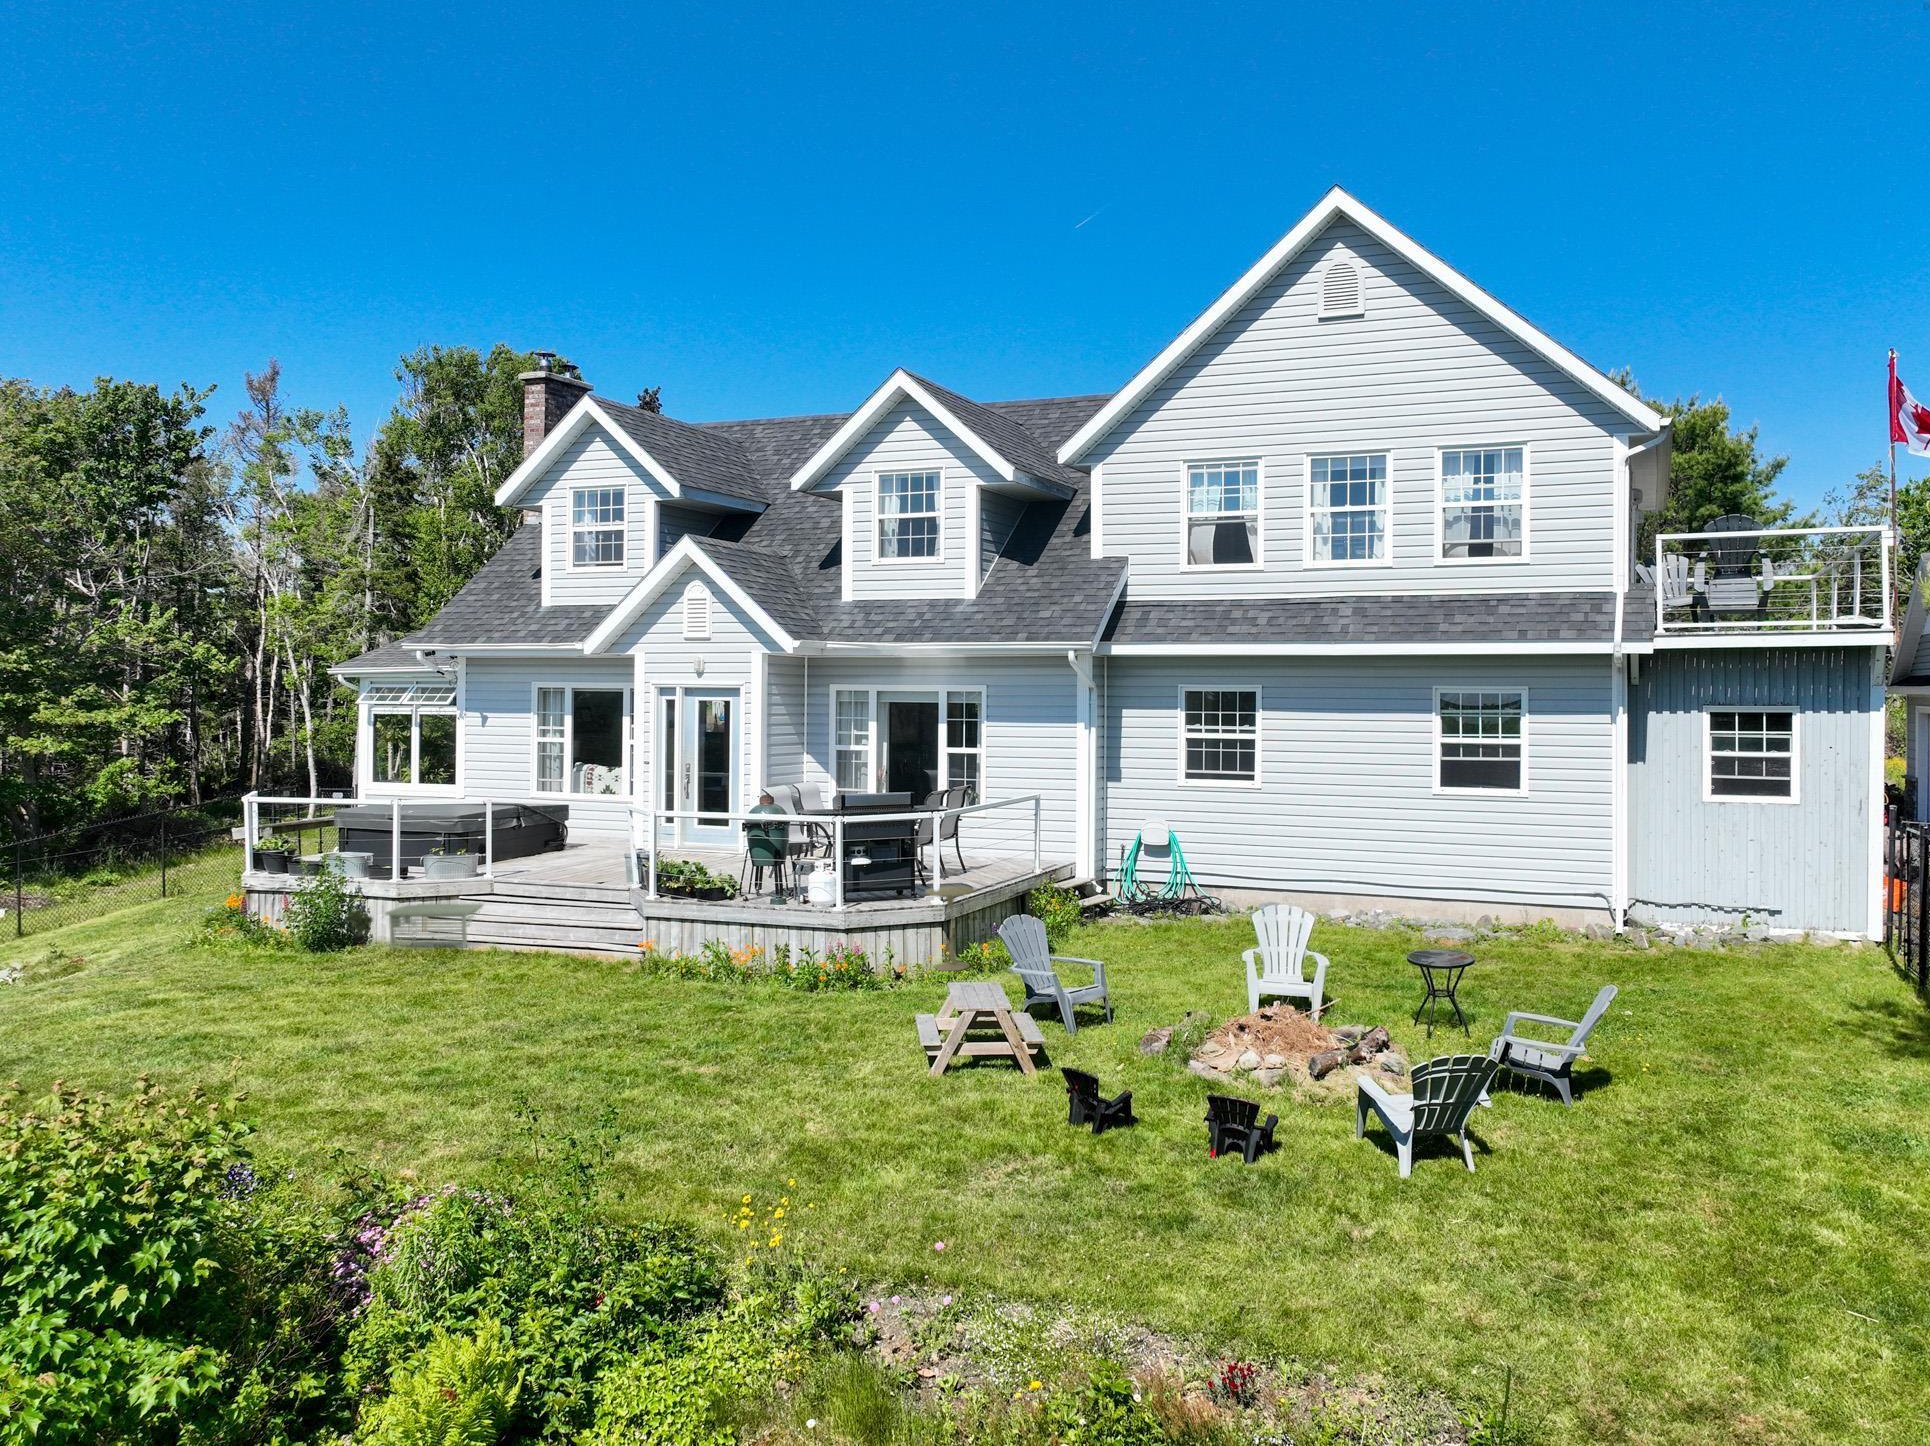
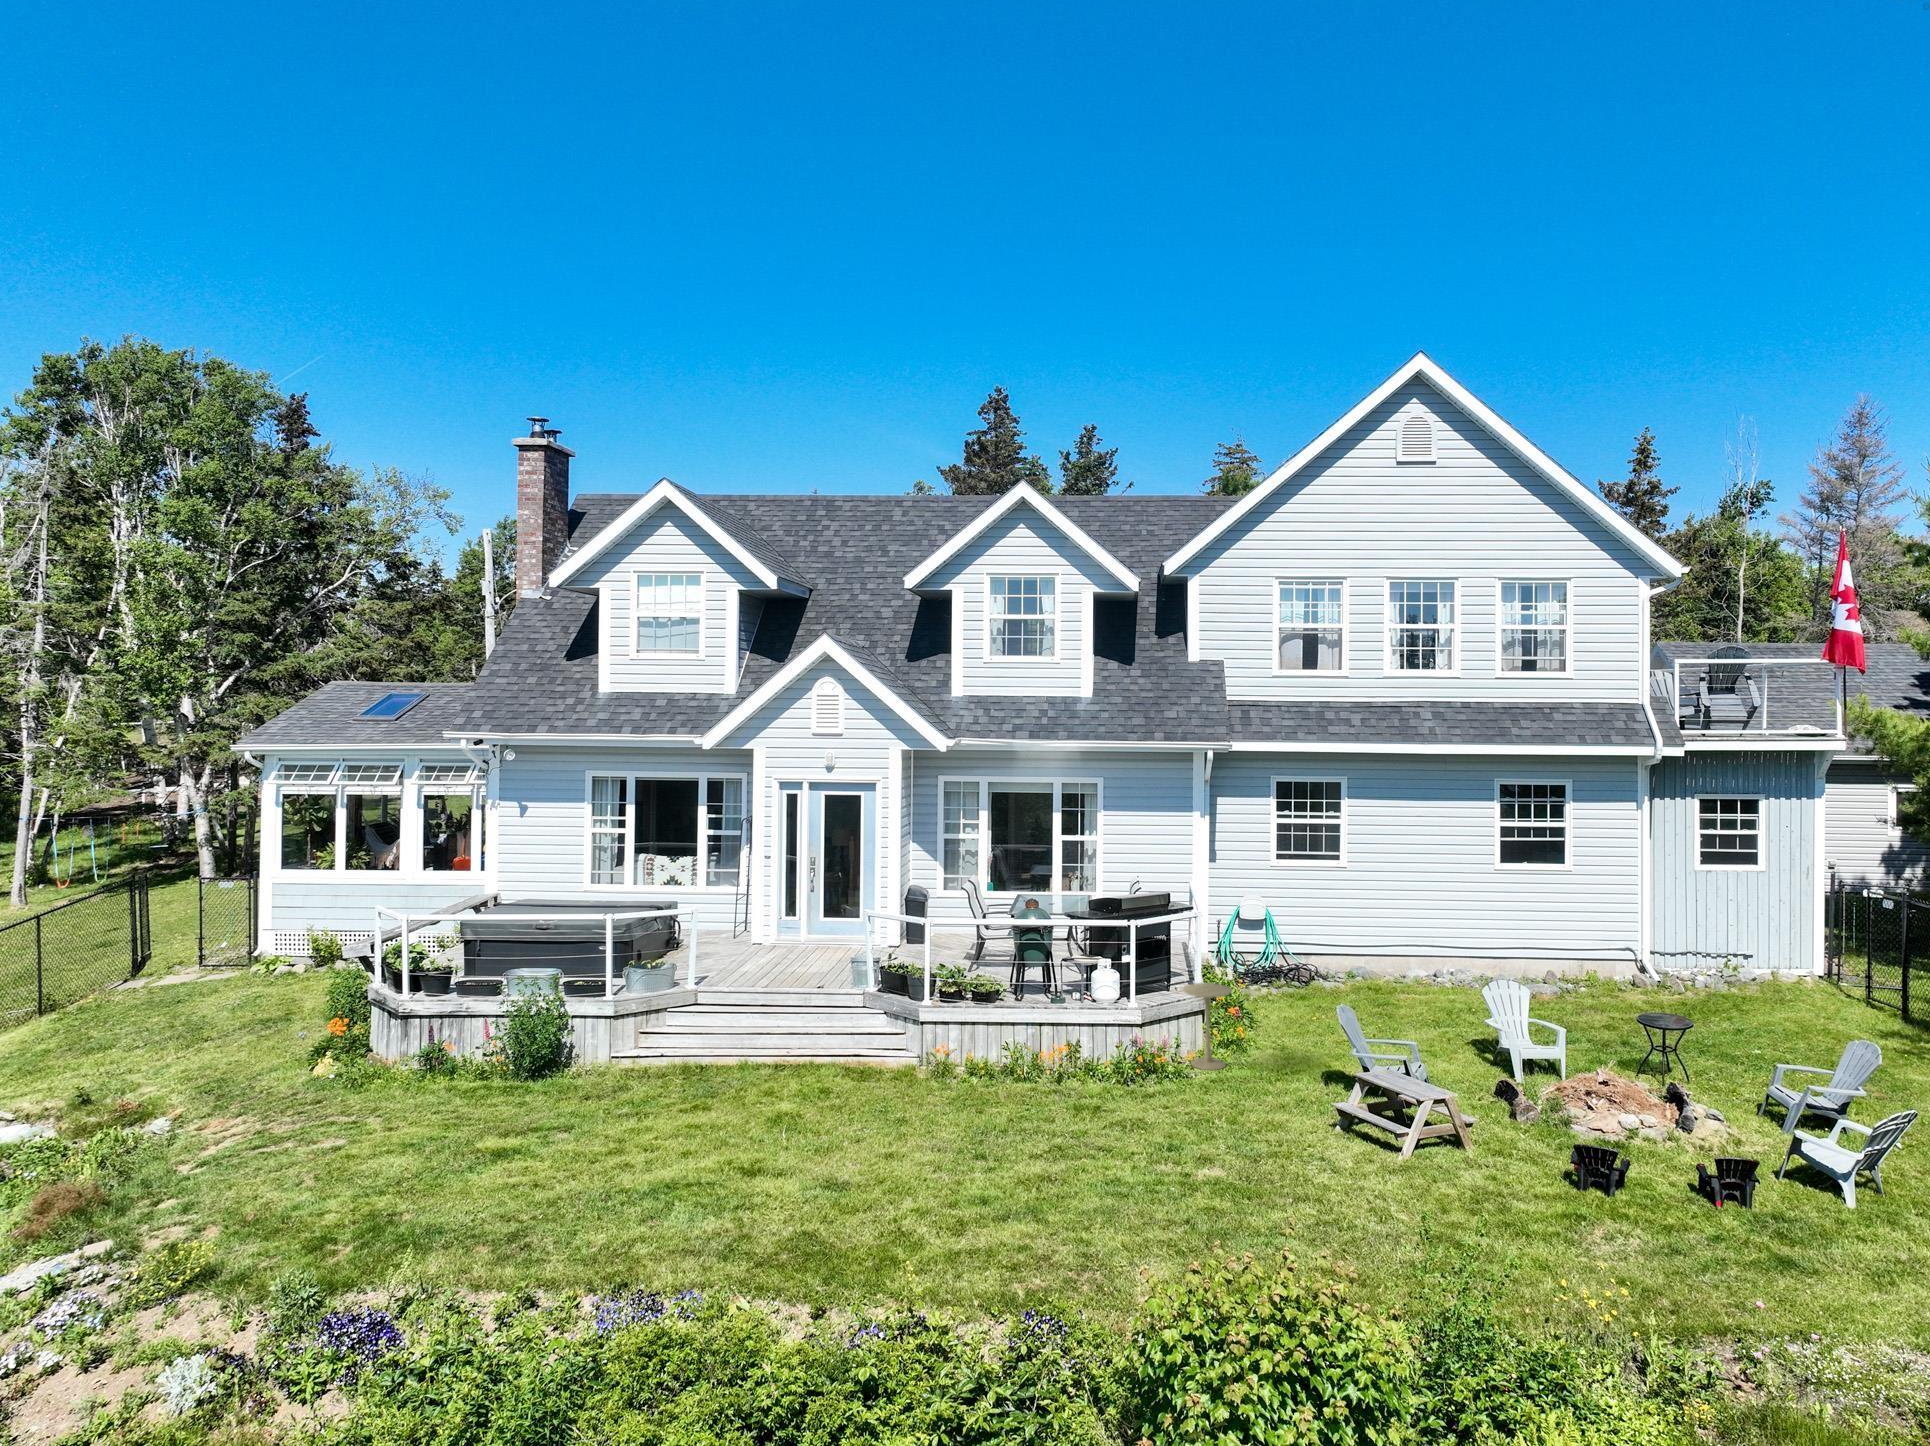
storage bench: present [385,904,483,948] -> none [548,1028,656,1092]
potted plant: present [345,910,373,944] -> none [484,1049,519,1089]

